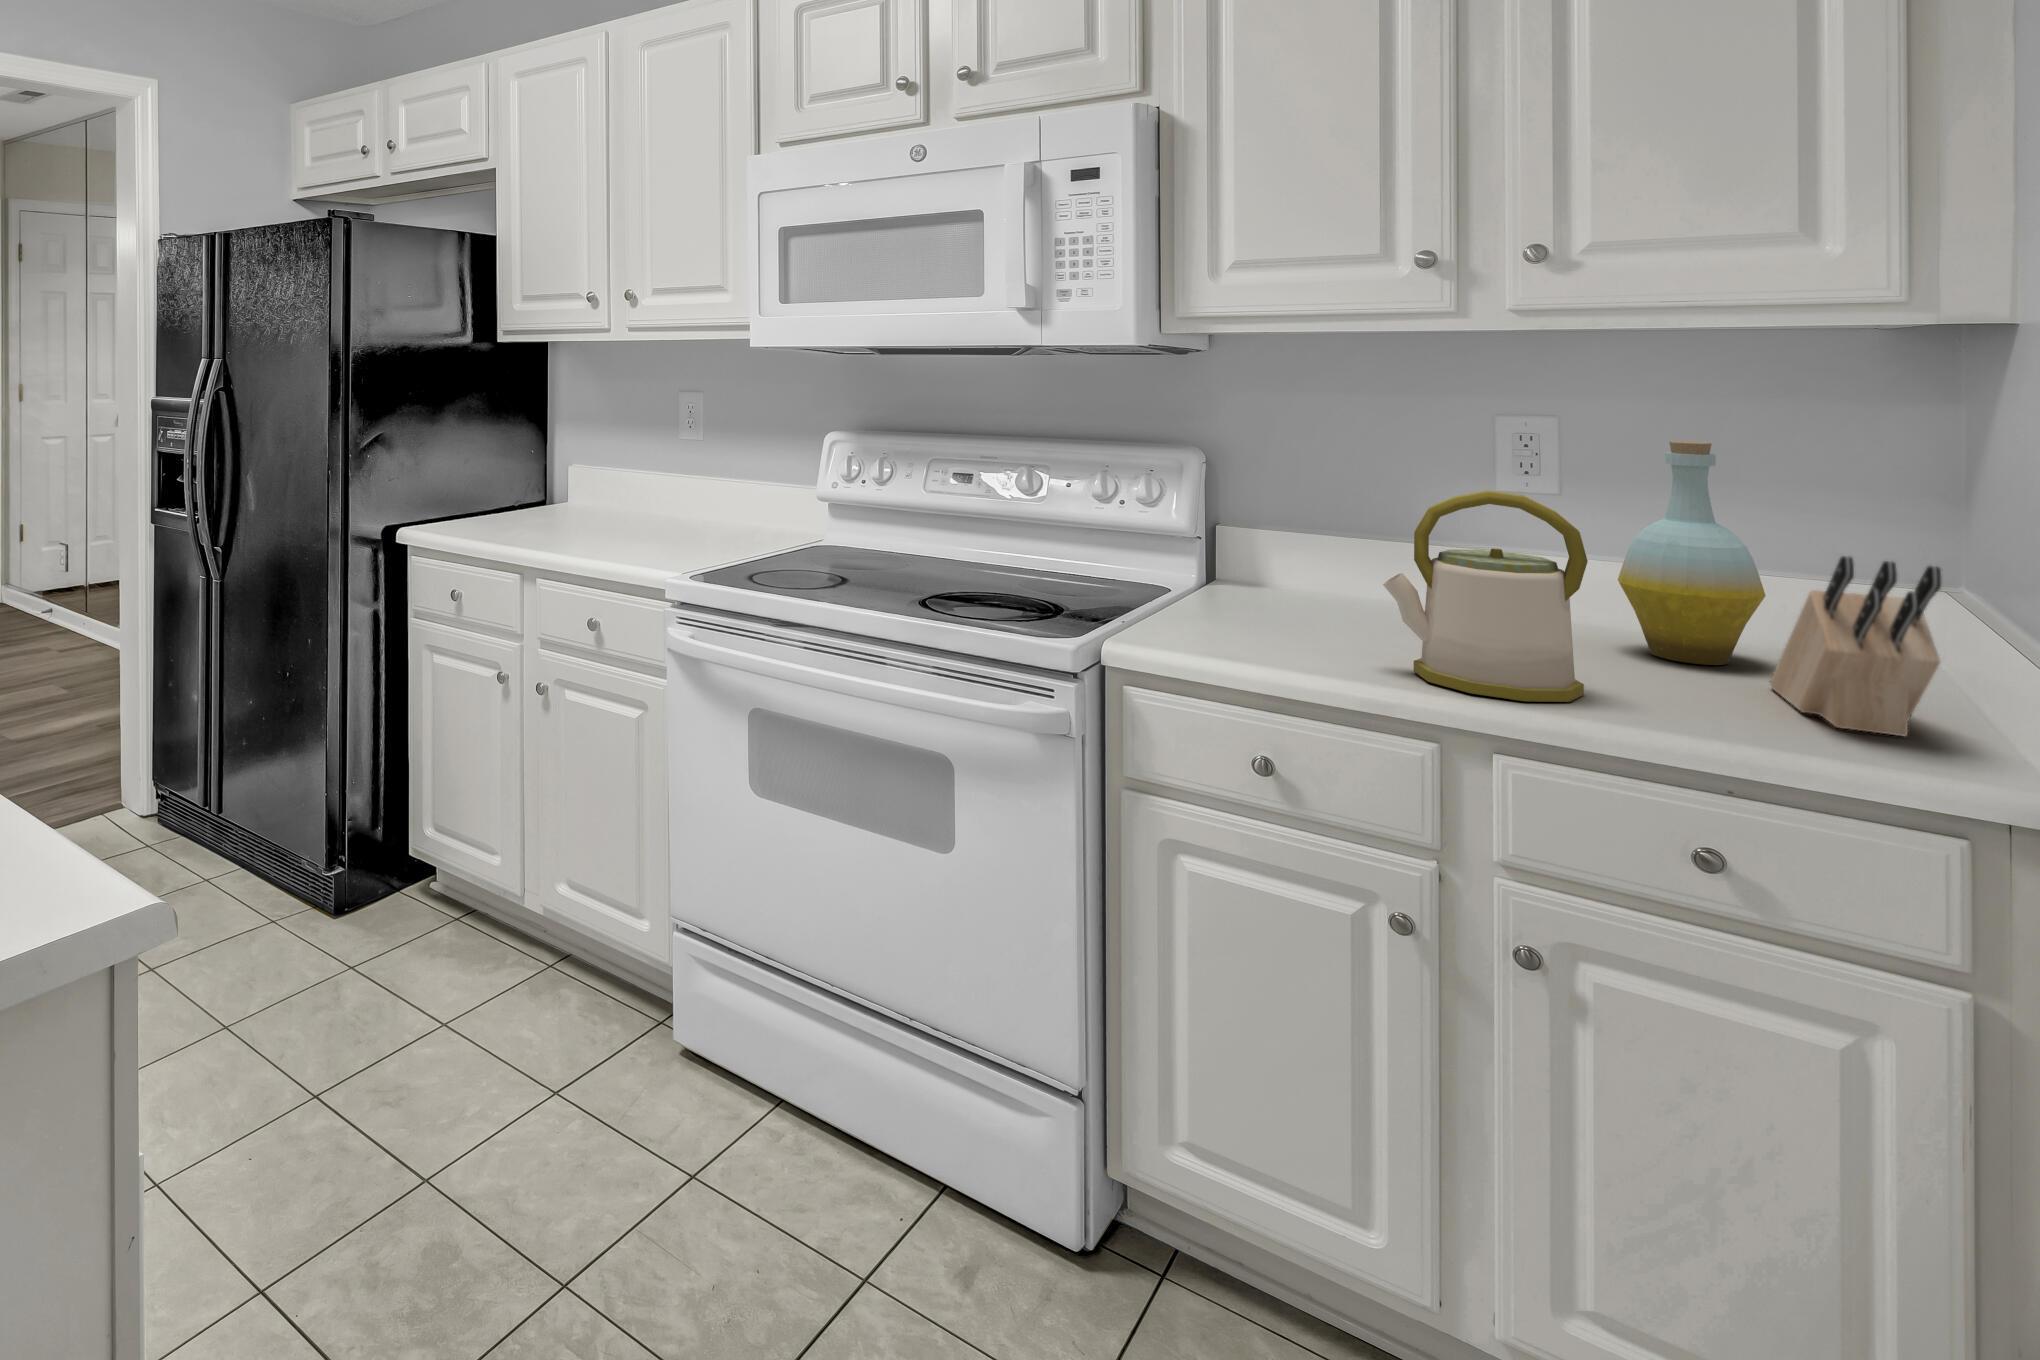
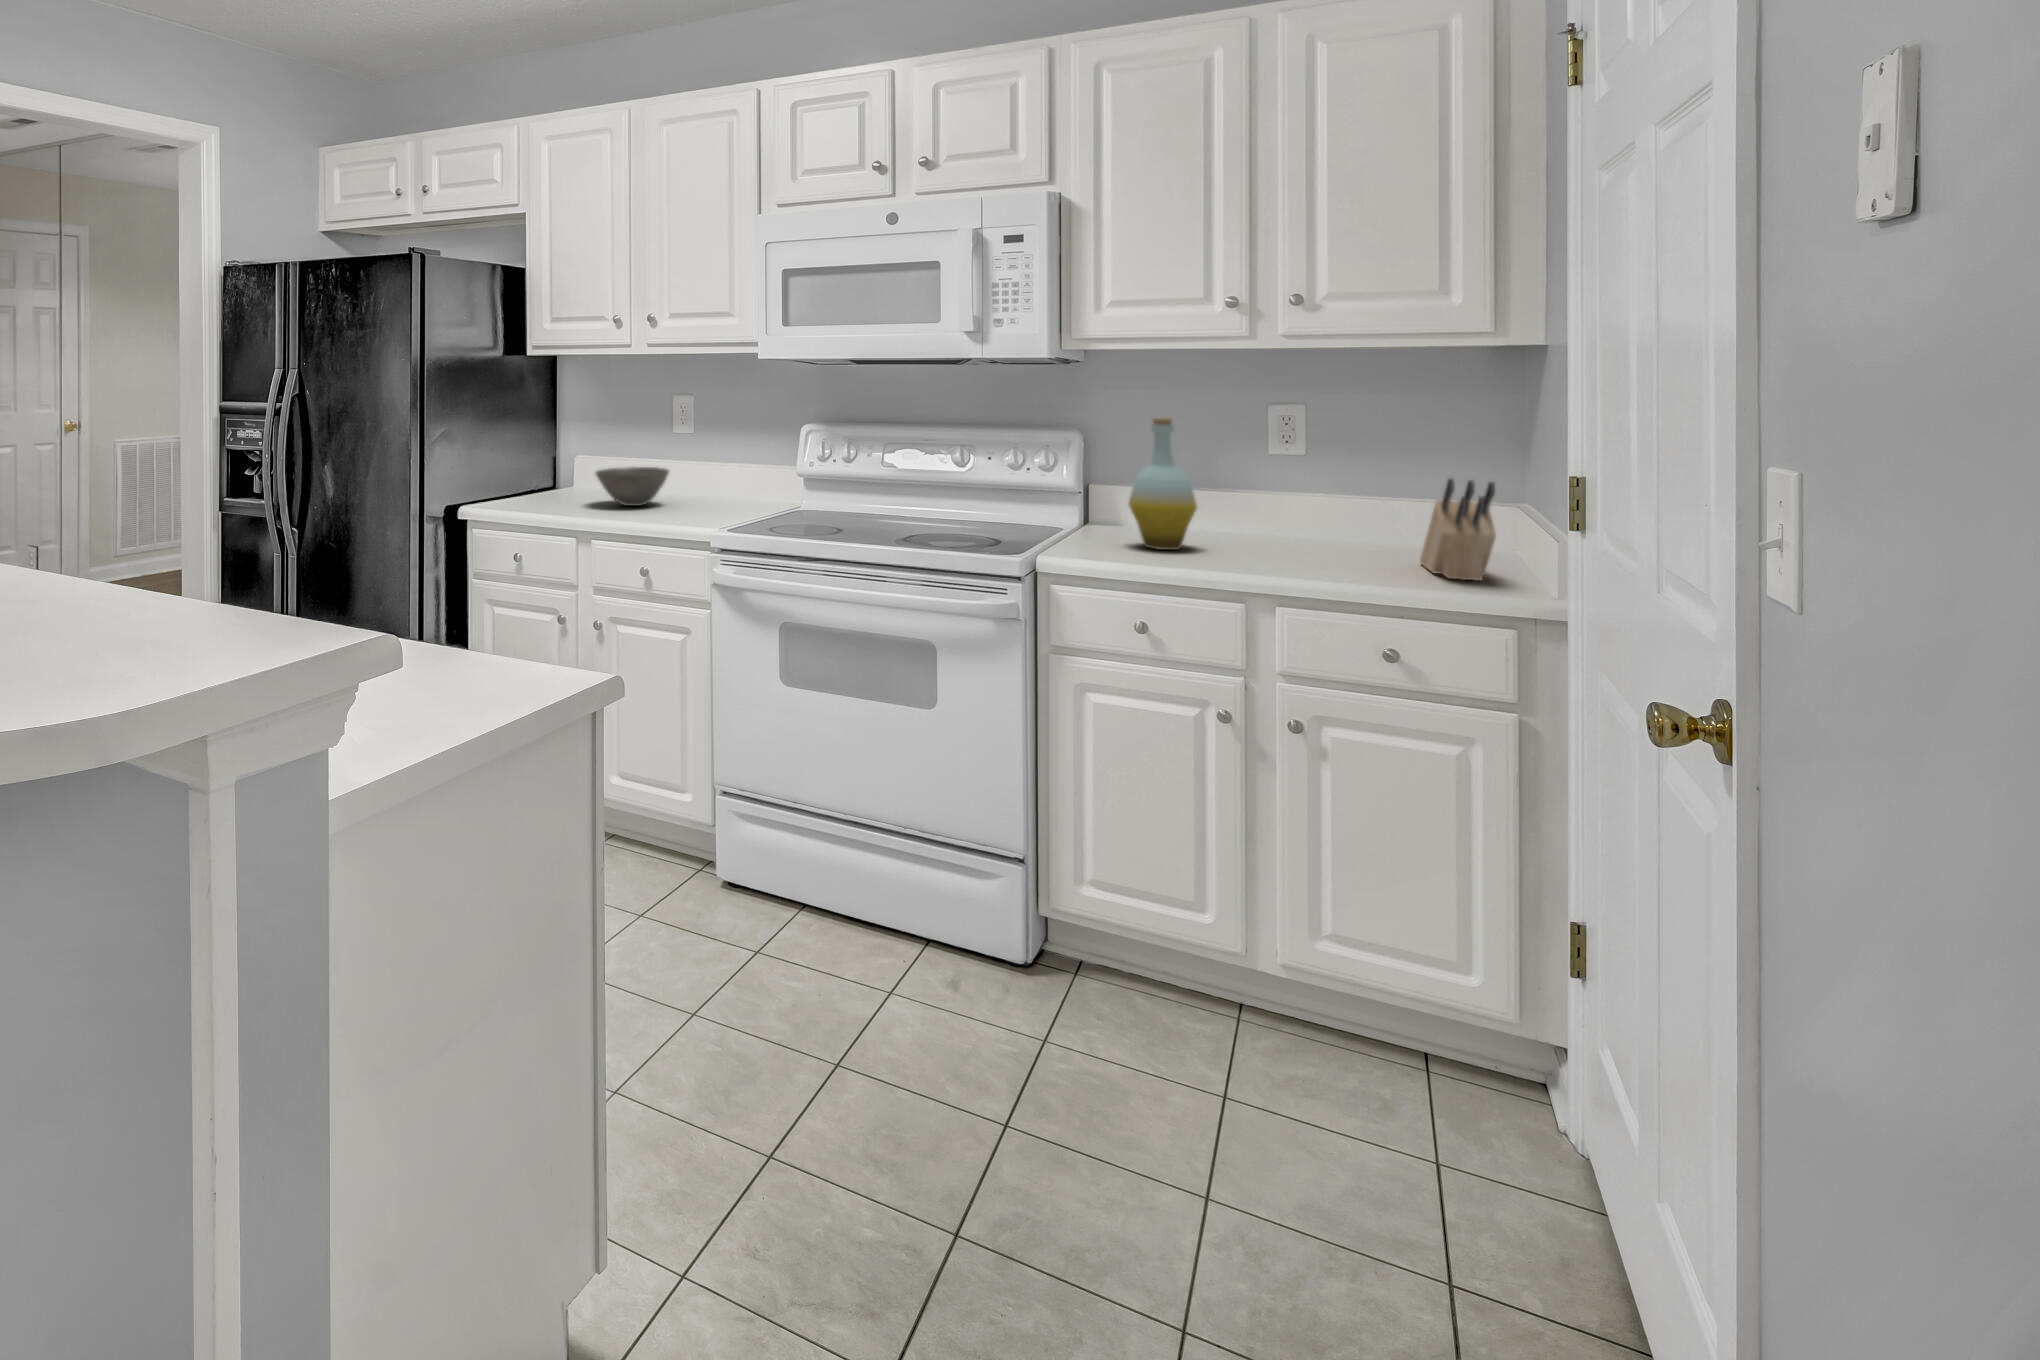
bottle: present [1618,441,1765,665] -> present [1129,418,1197,550]
bowl: none [570,482,662,531] -> present [596,467,669,506]
kettle: present [1383,490,1588,702] -> none [1206,448,1321,575]

